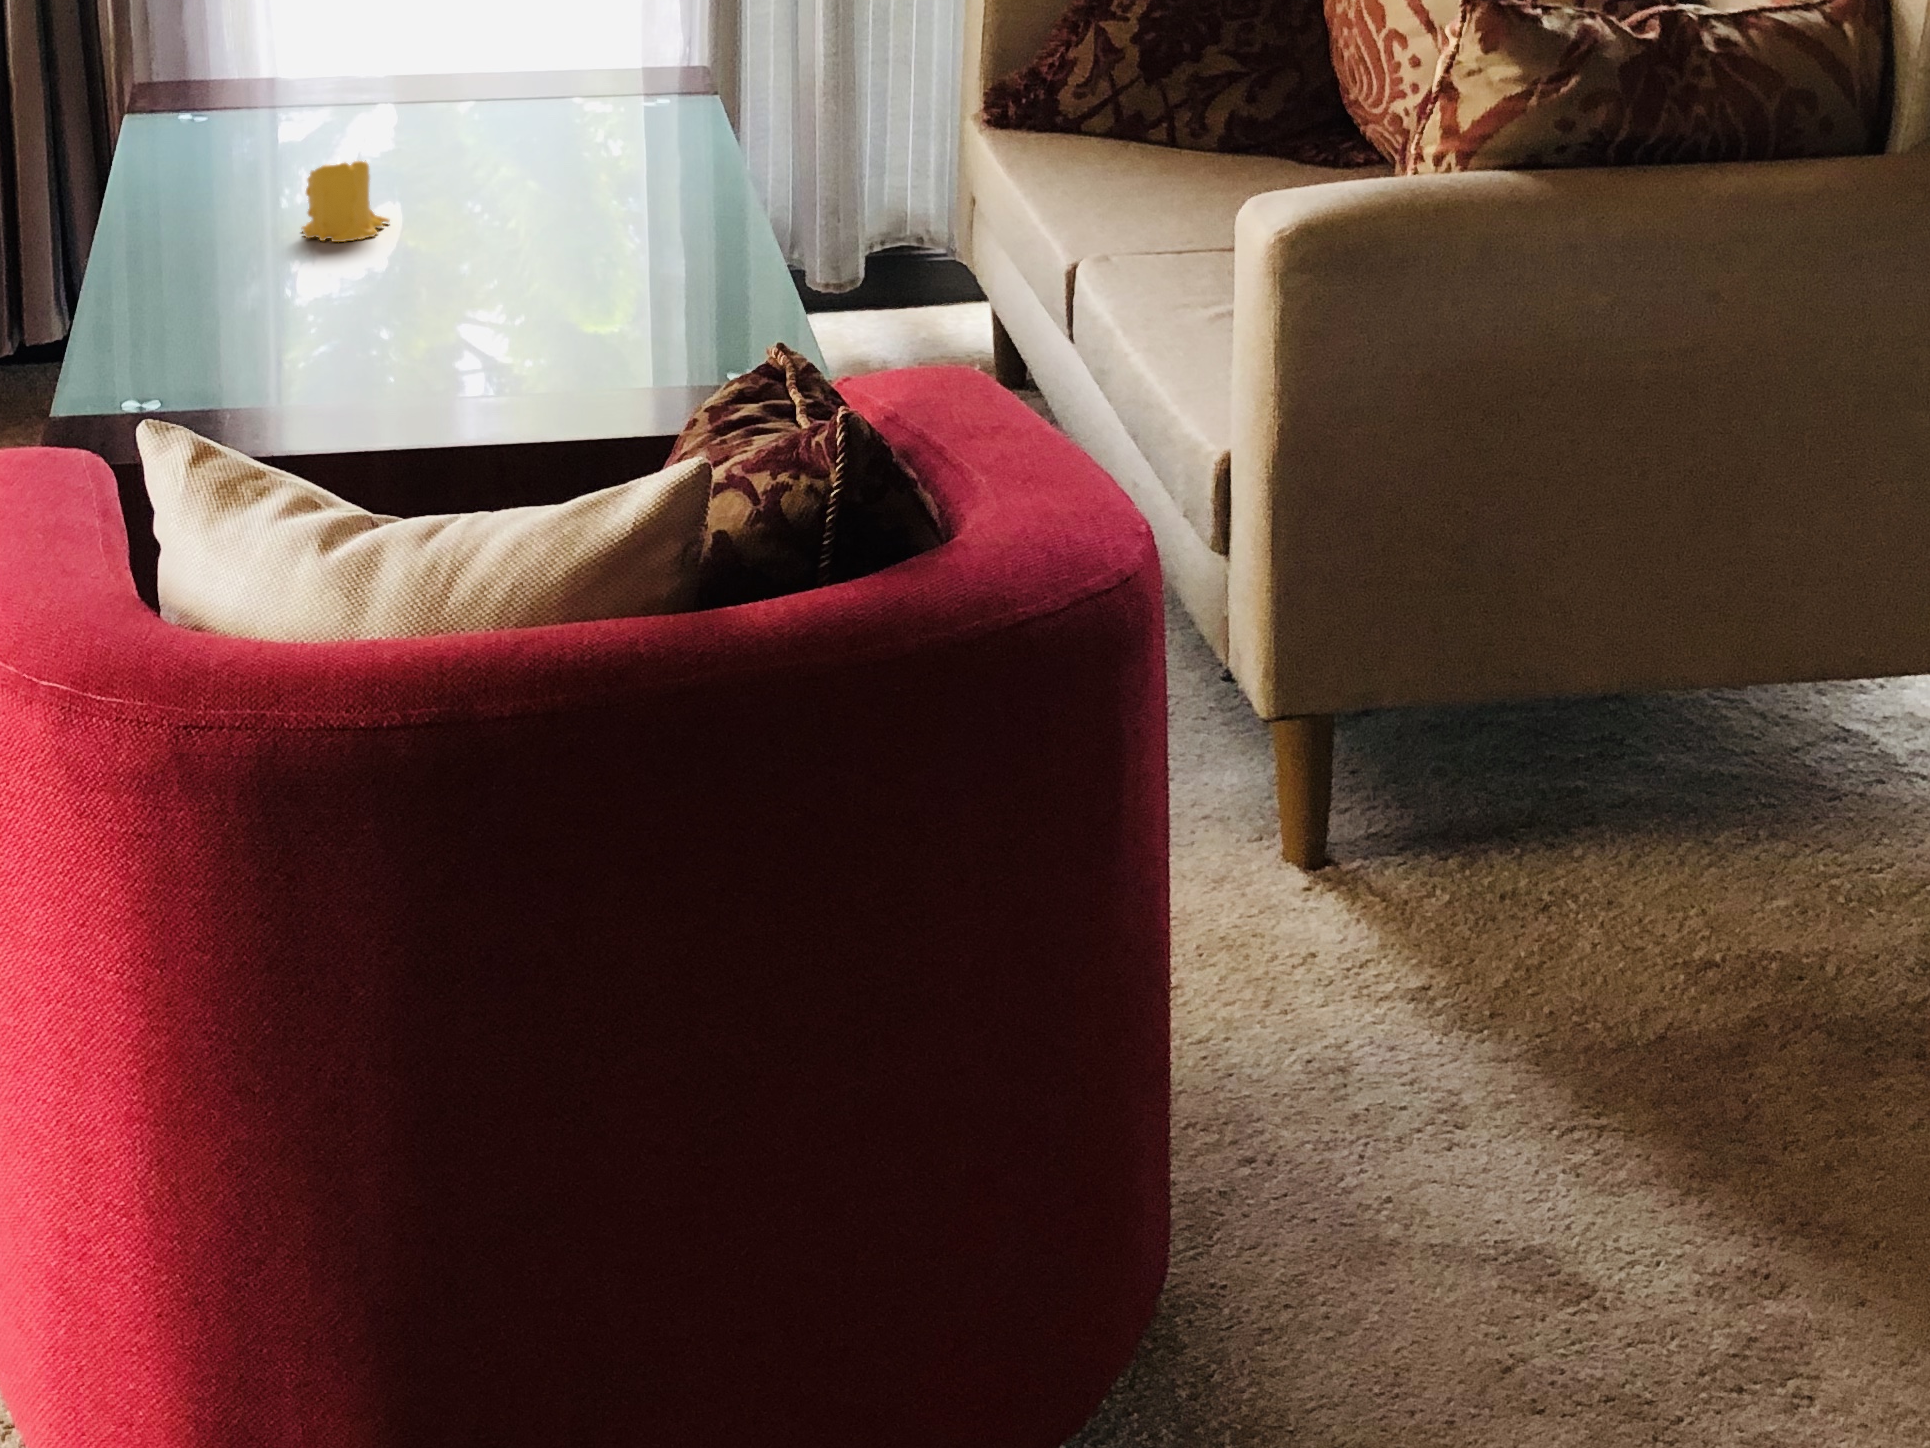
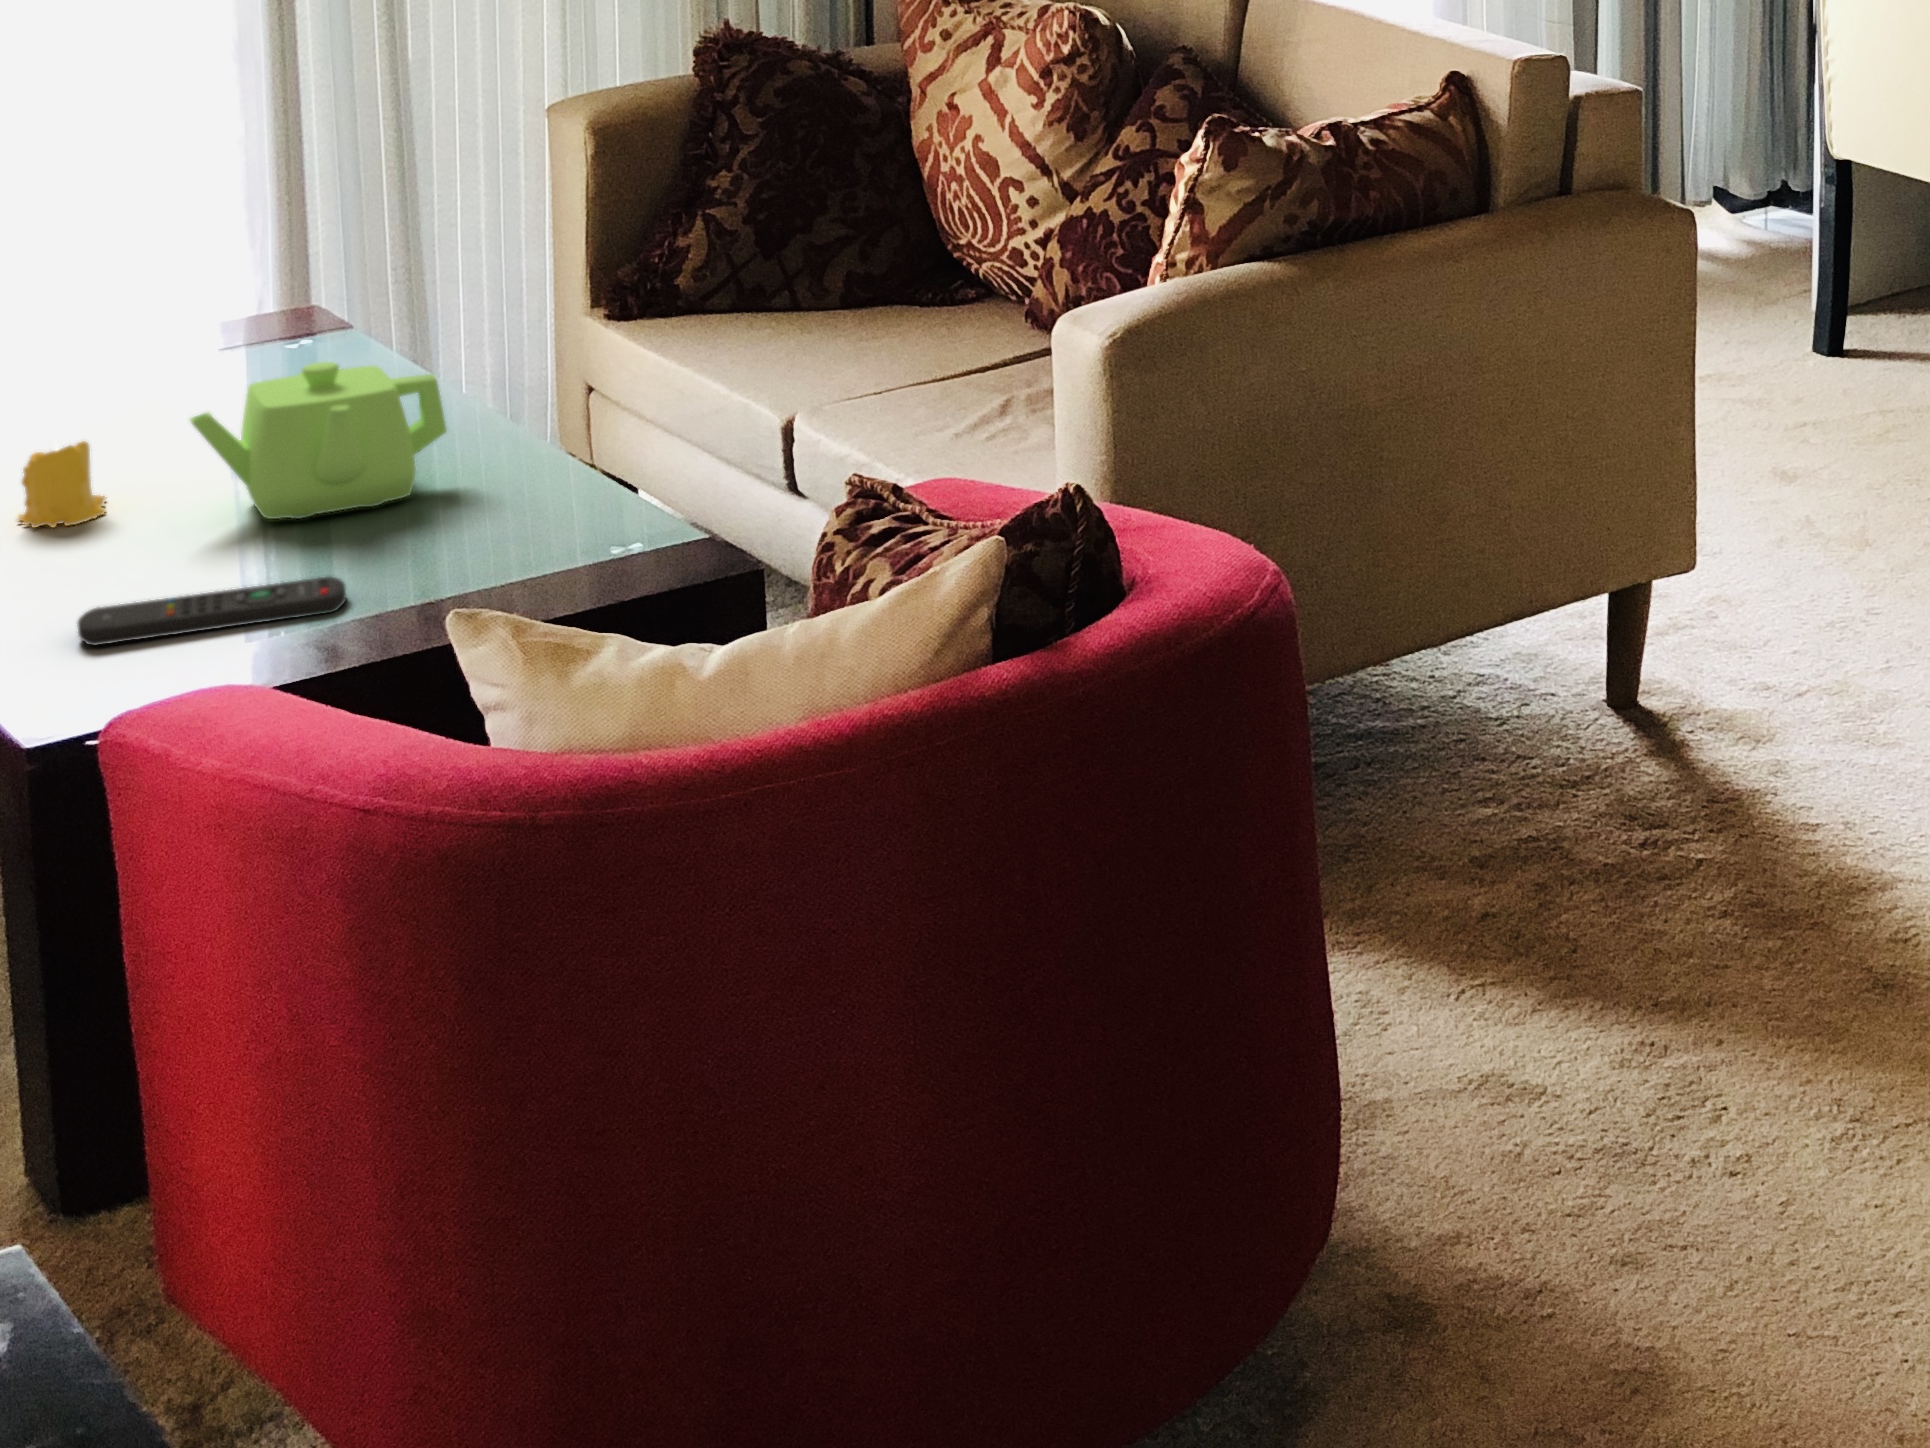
teapot: none [425,118,676,276] -> present [190,362,447,519]
remote control: none [212,328,464,379] -> present [77,576,346,645]

